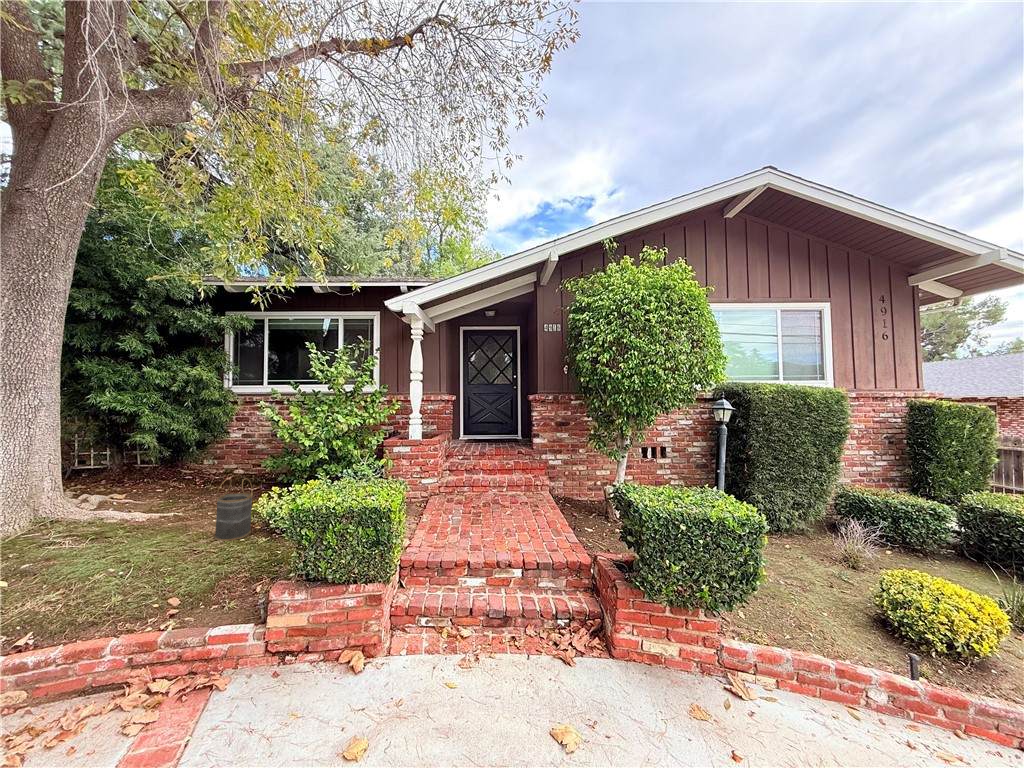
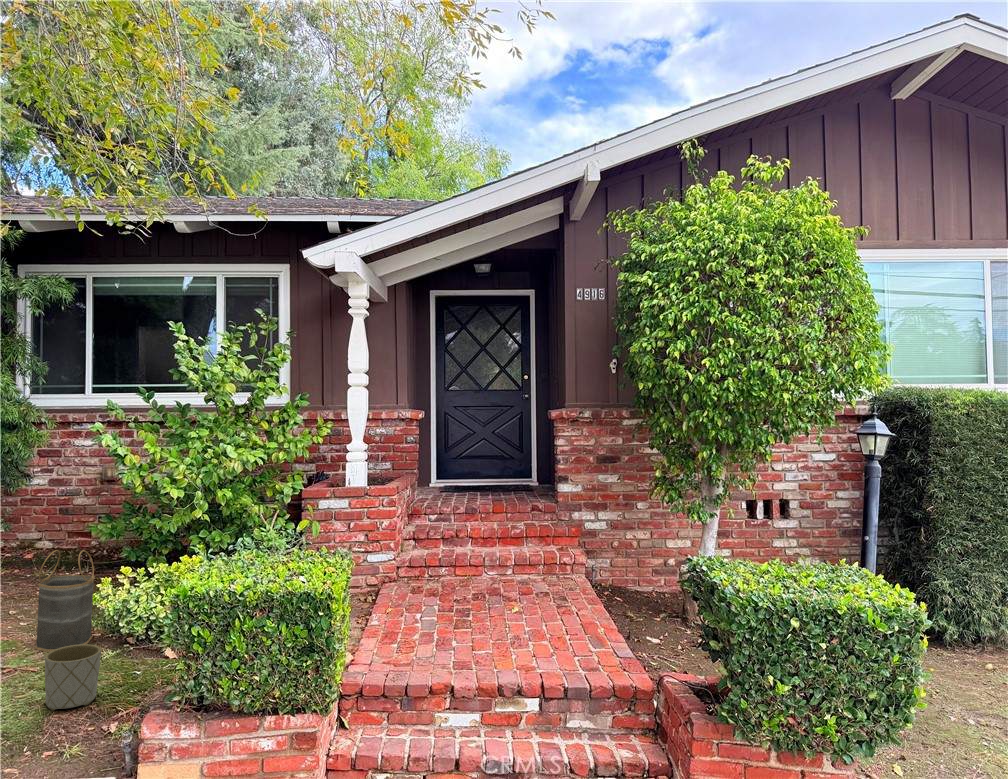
planter: none [215,538,251,580] -> present [45,644,101,711]

